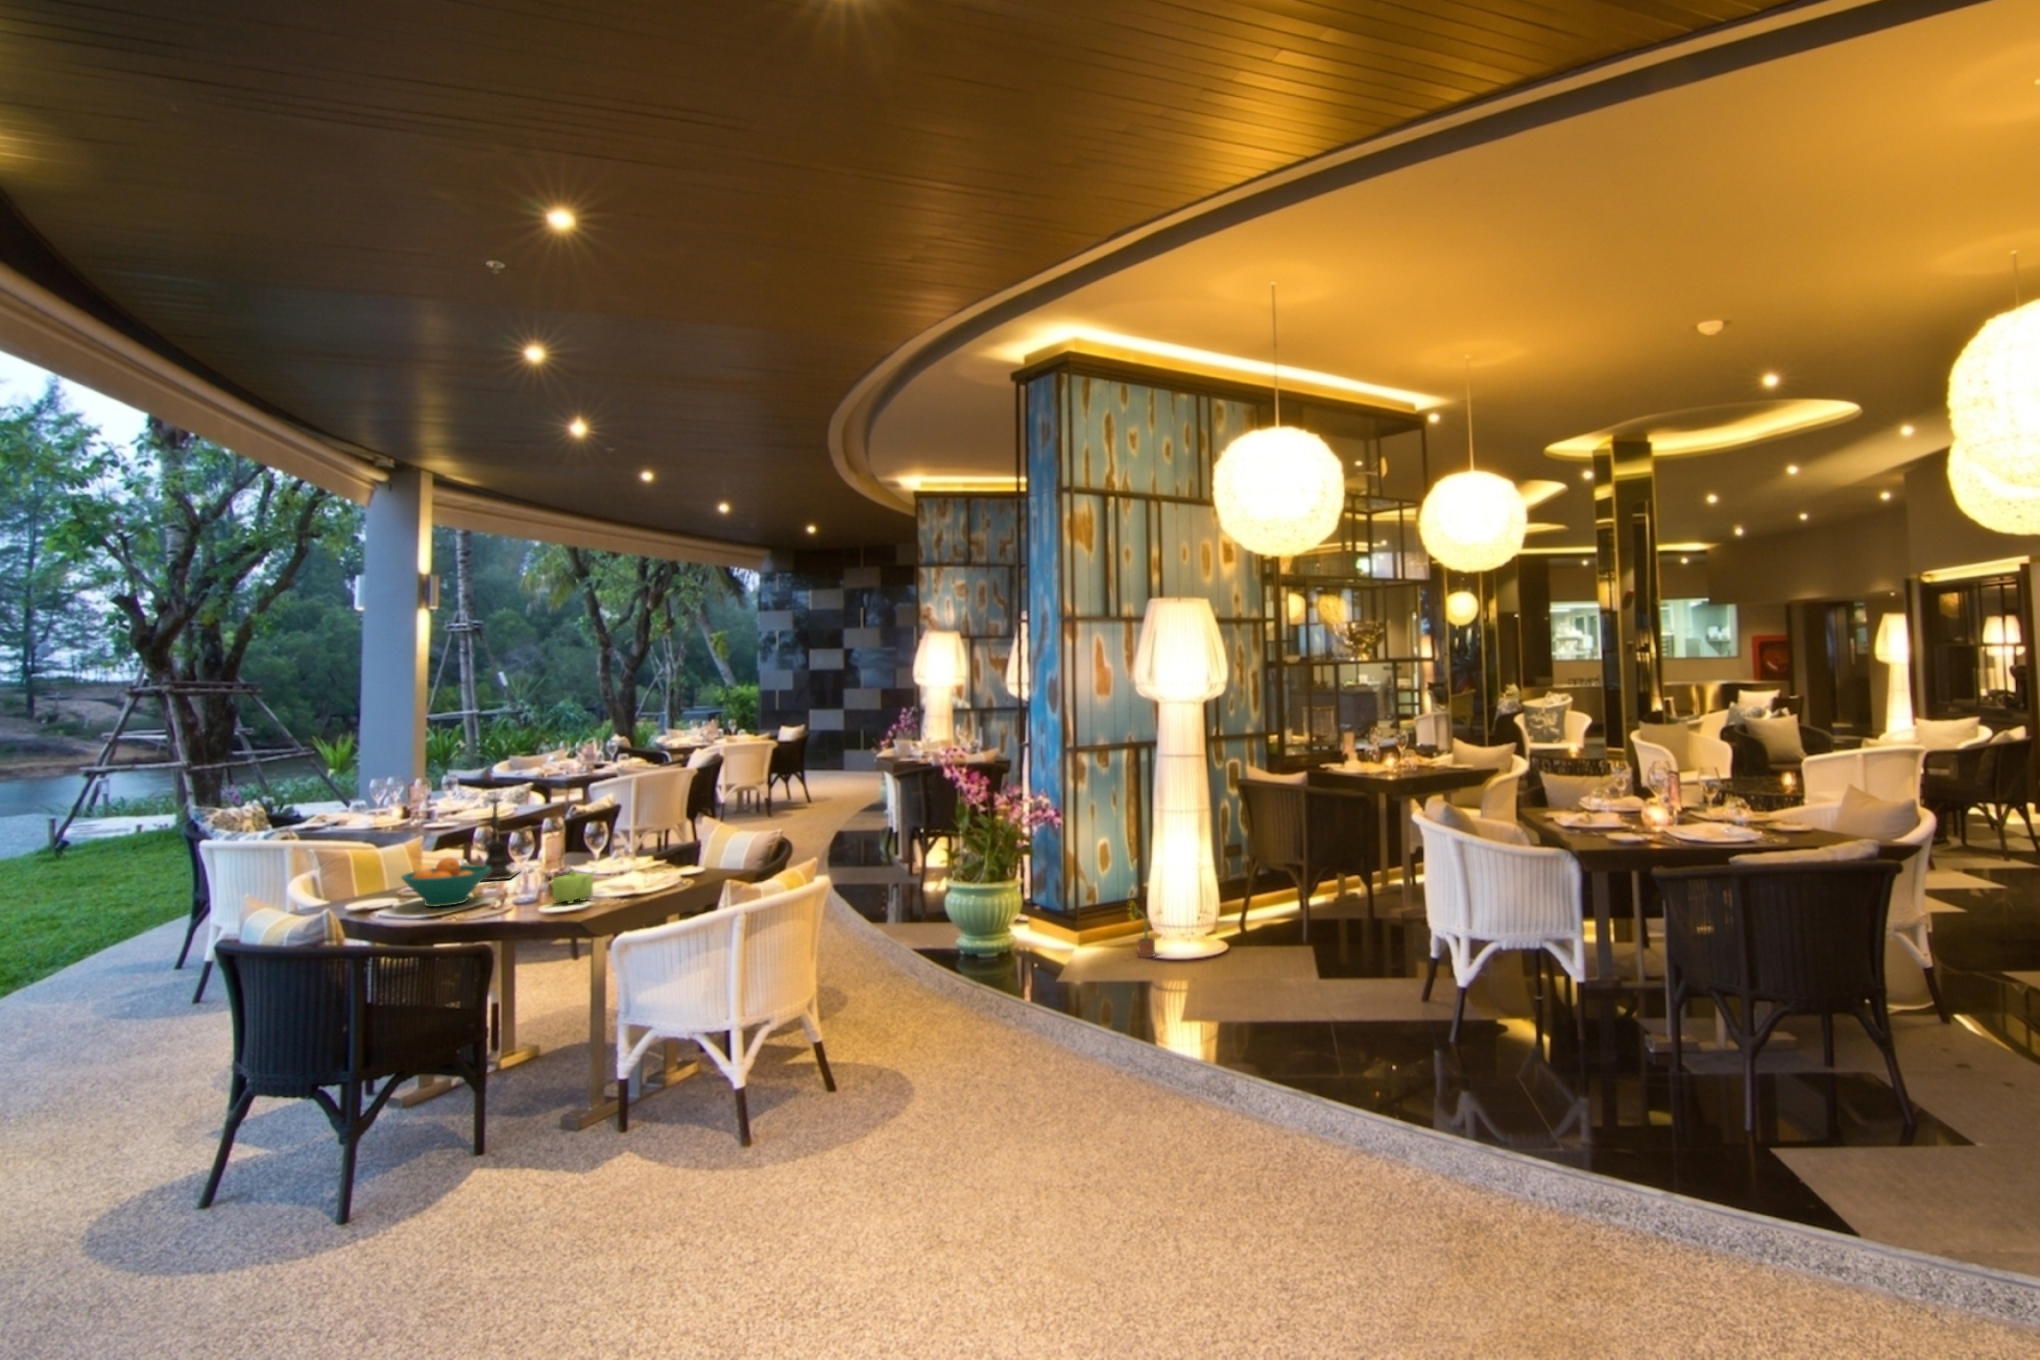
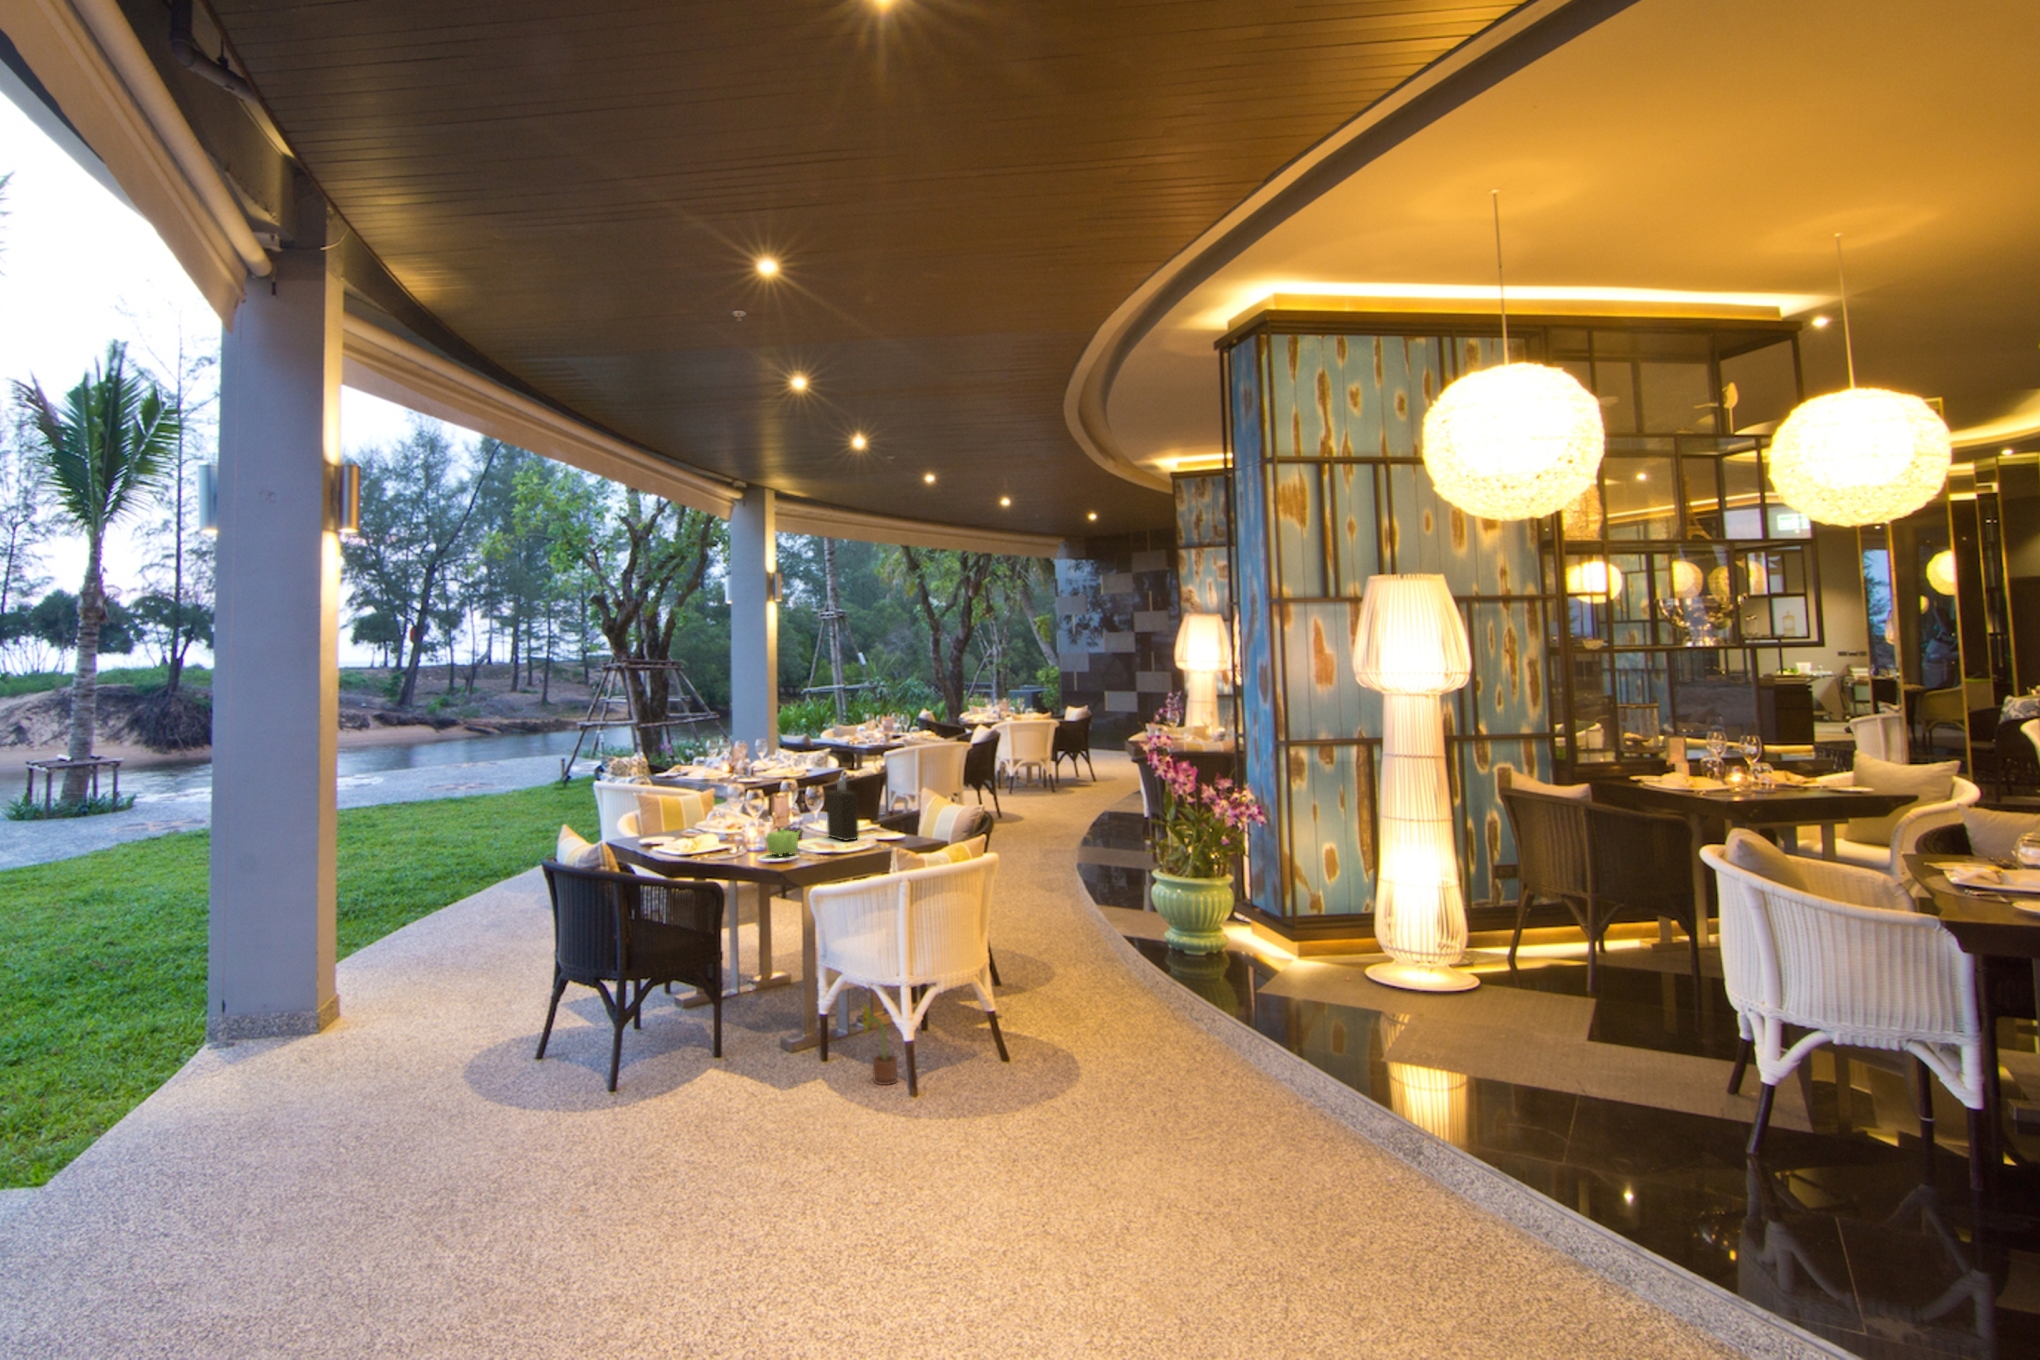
candle holder: present [483,797,518,880] -> none [717,752,763,831]
bottle: none [616,812,656,880] -> present [827,780,859,840]
fruit bowl: present [401,858,491,907] -> none [661,809,727,850]
decorative plant: present [1129,900,1155,958] -> present [863,1004,897,1085]

